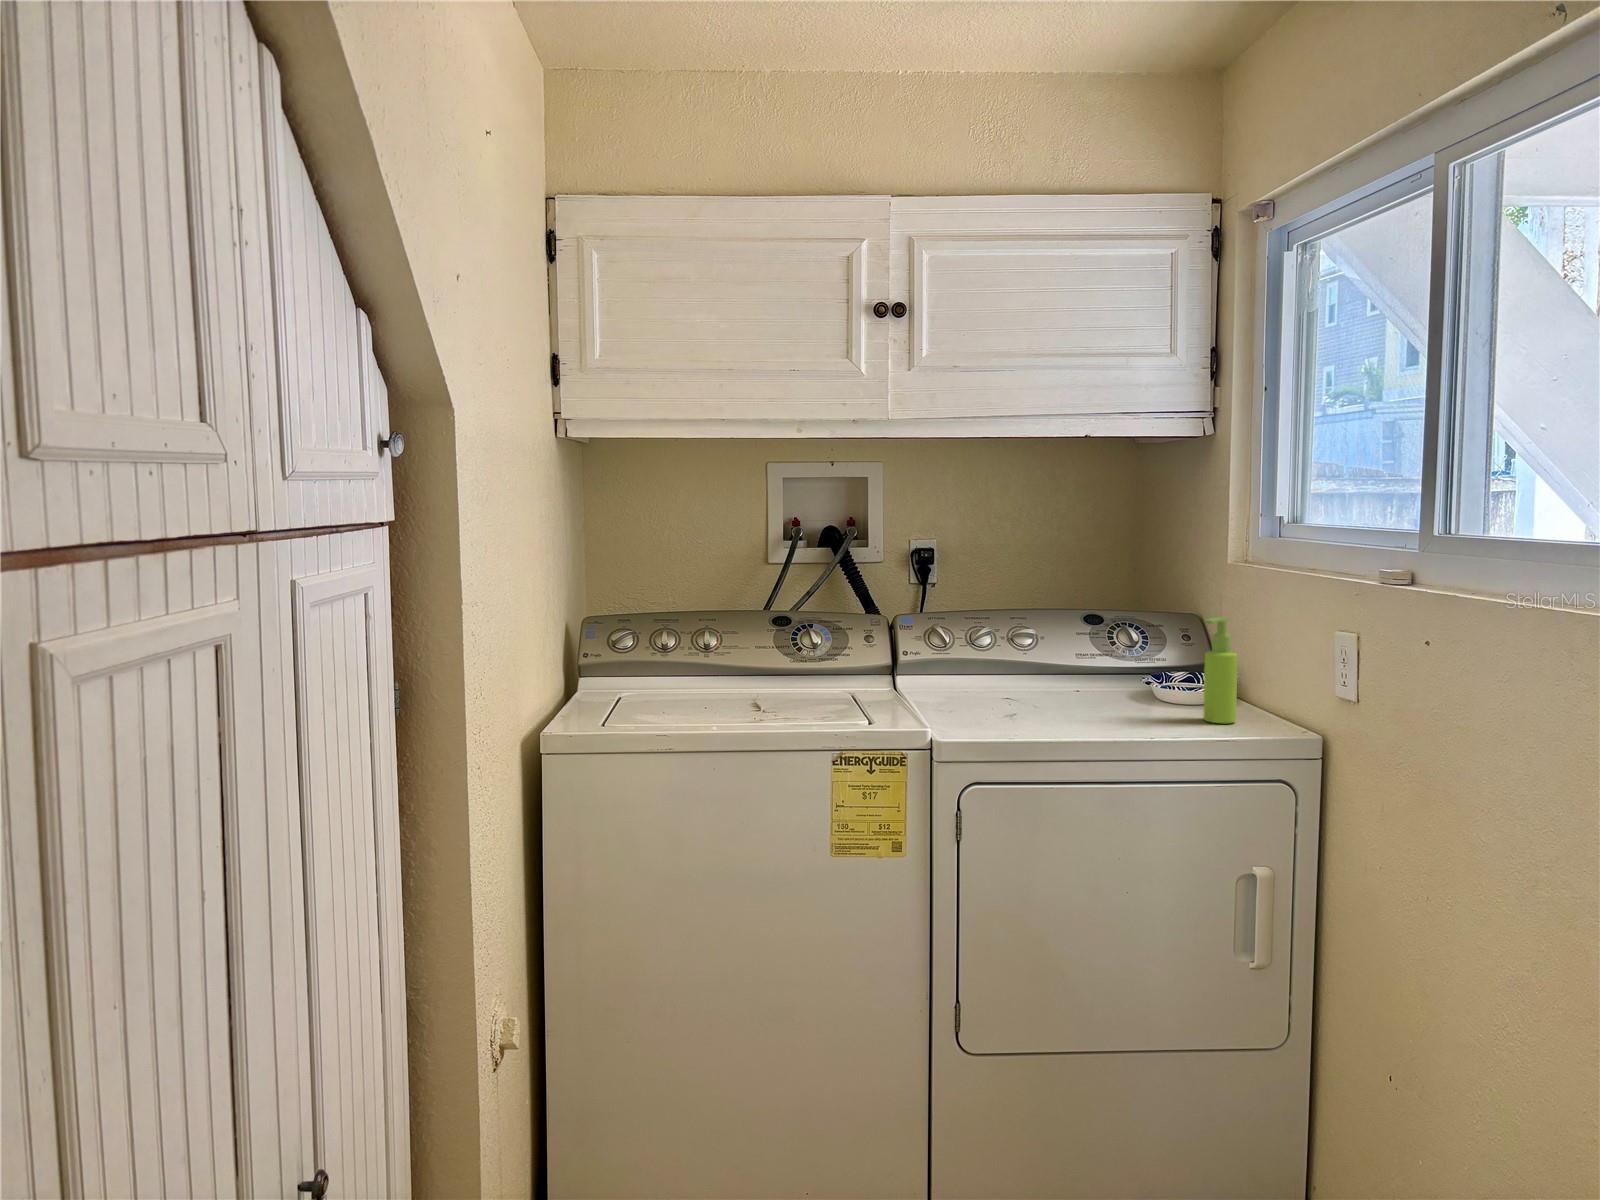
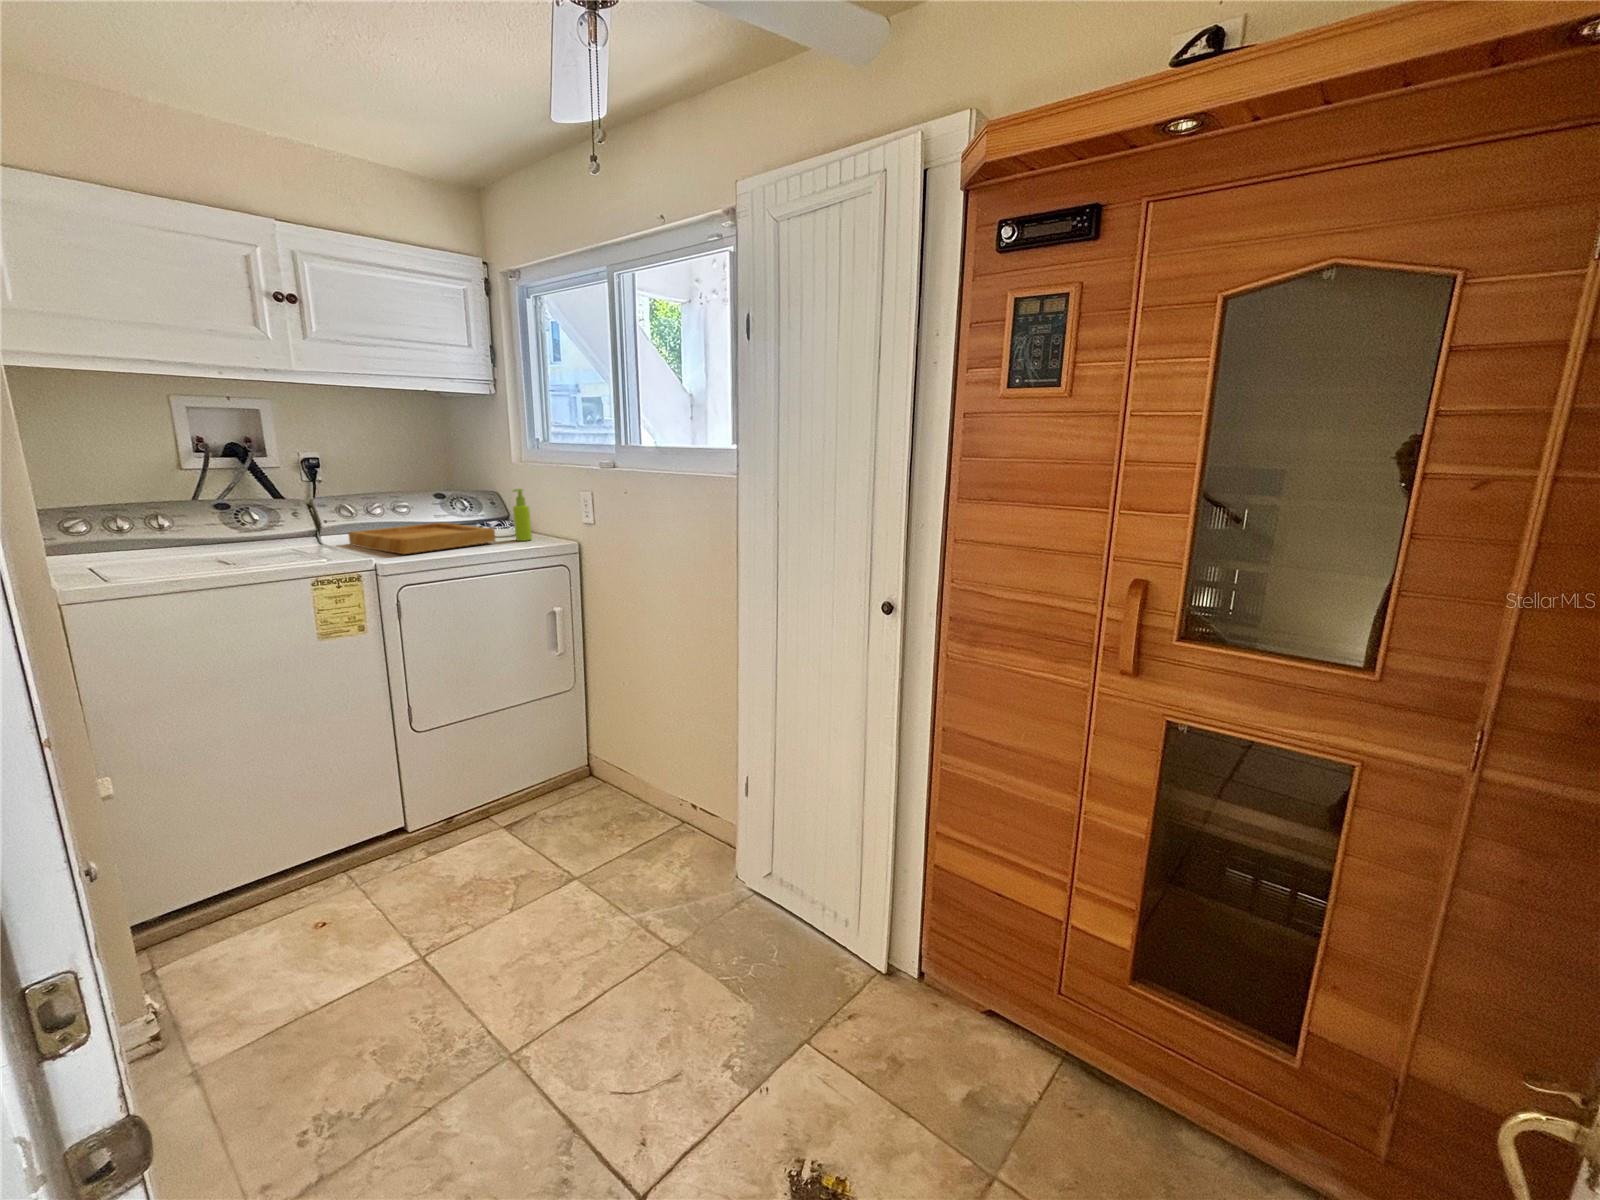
tray: none [930,668,1160,727] -> present [348,523,495,554]

